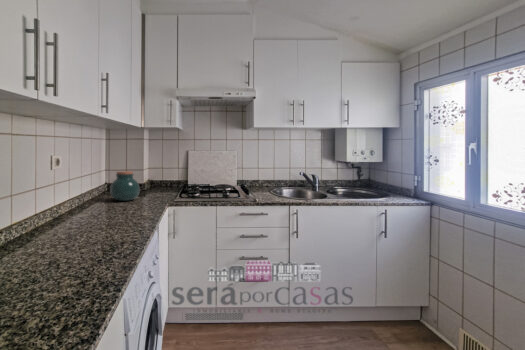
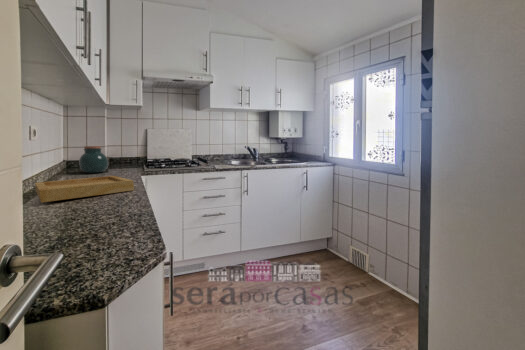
tray: none [29,211,135,248] -> present [35,176,134,202]

